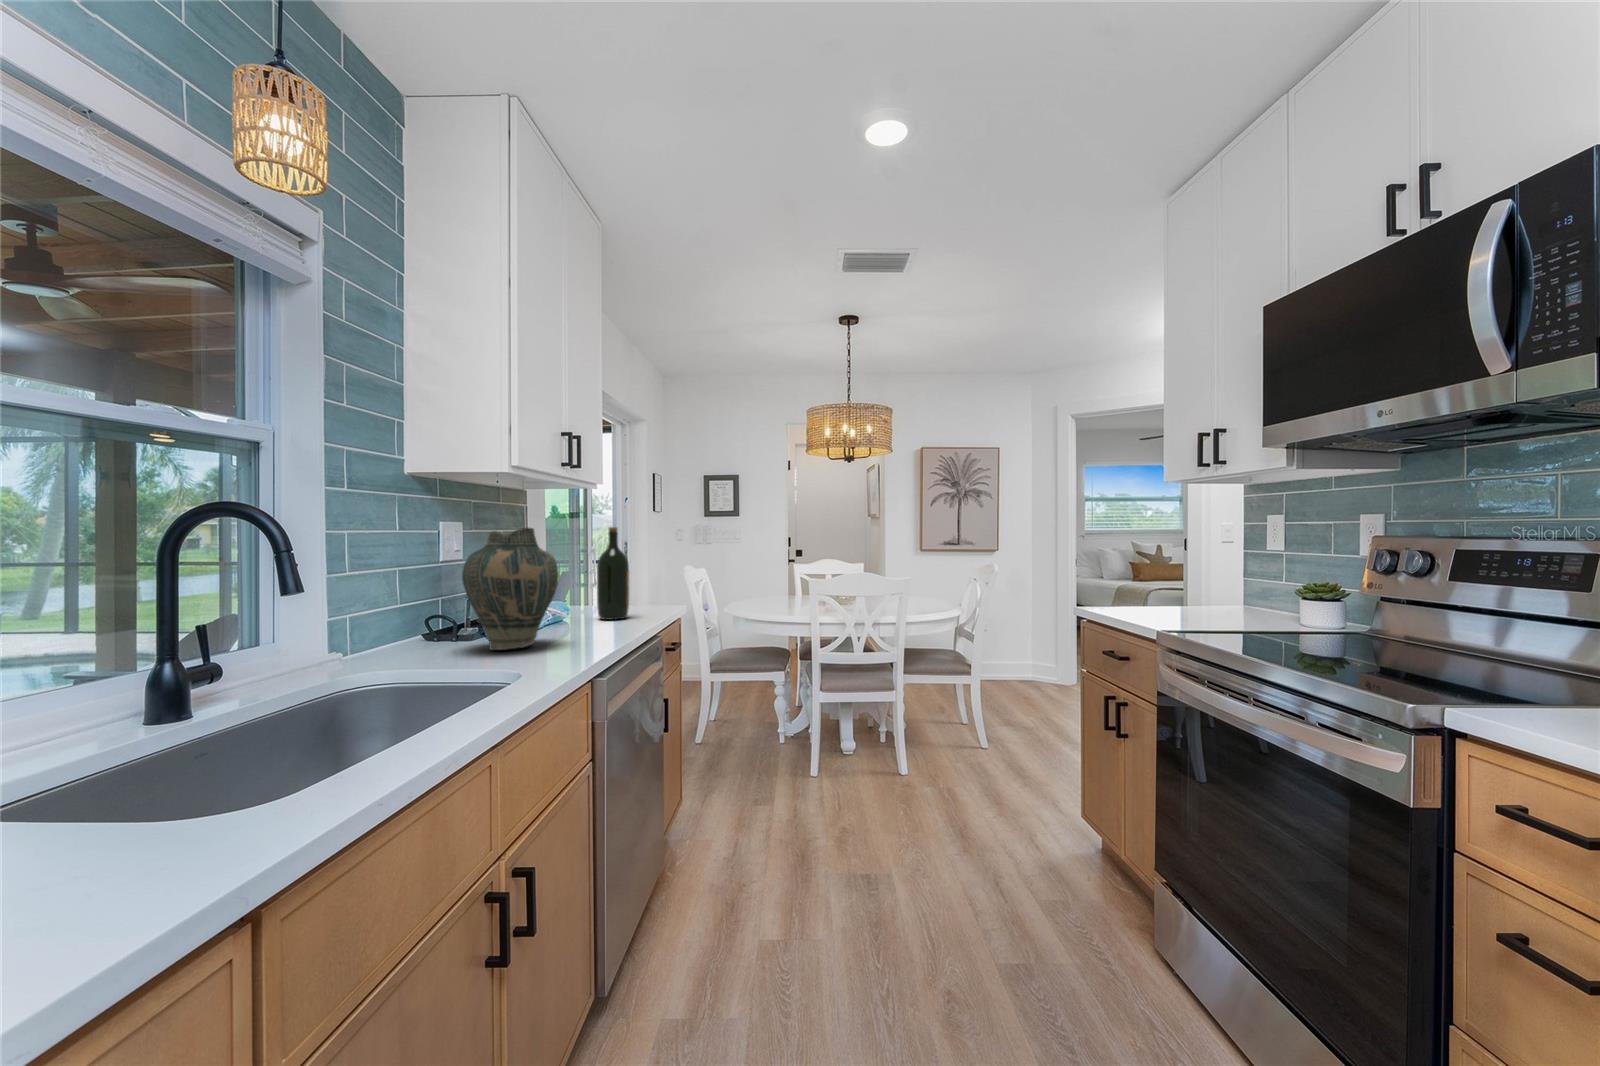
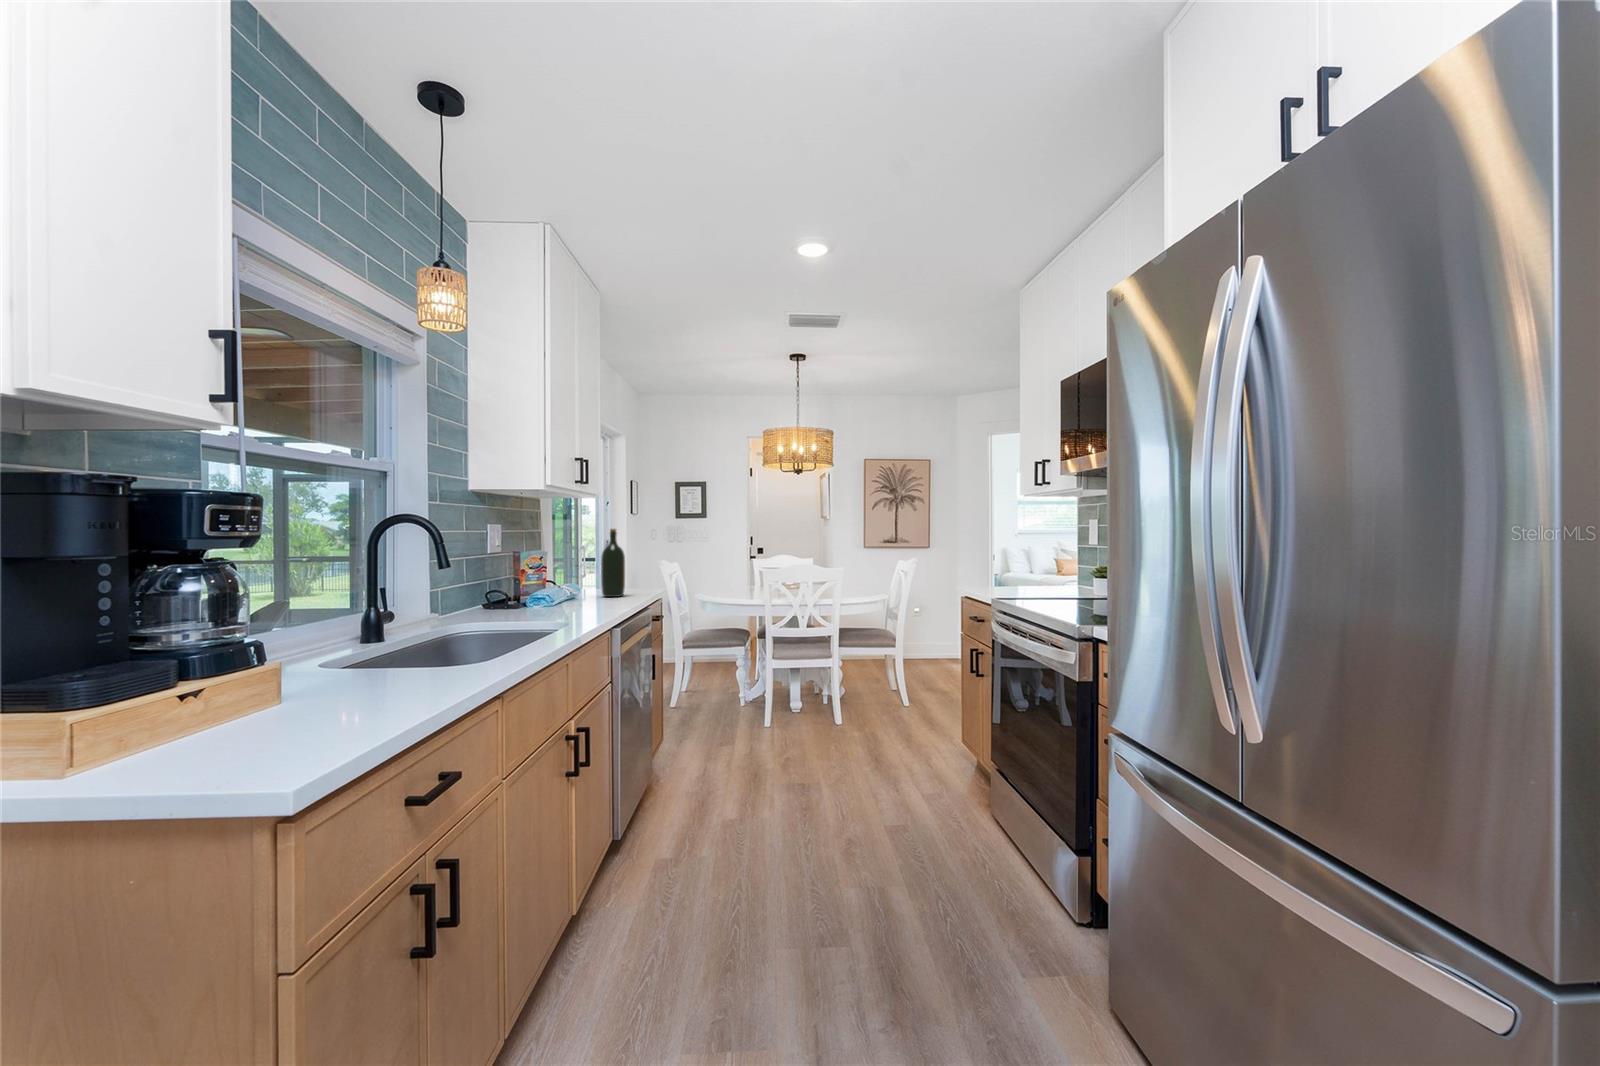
vase: present [462,527,559,650] -> none [518,529,582,613]

